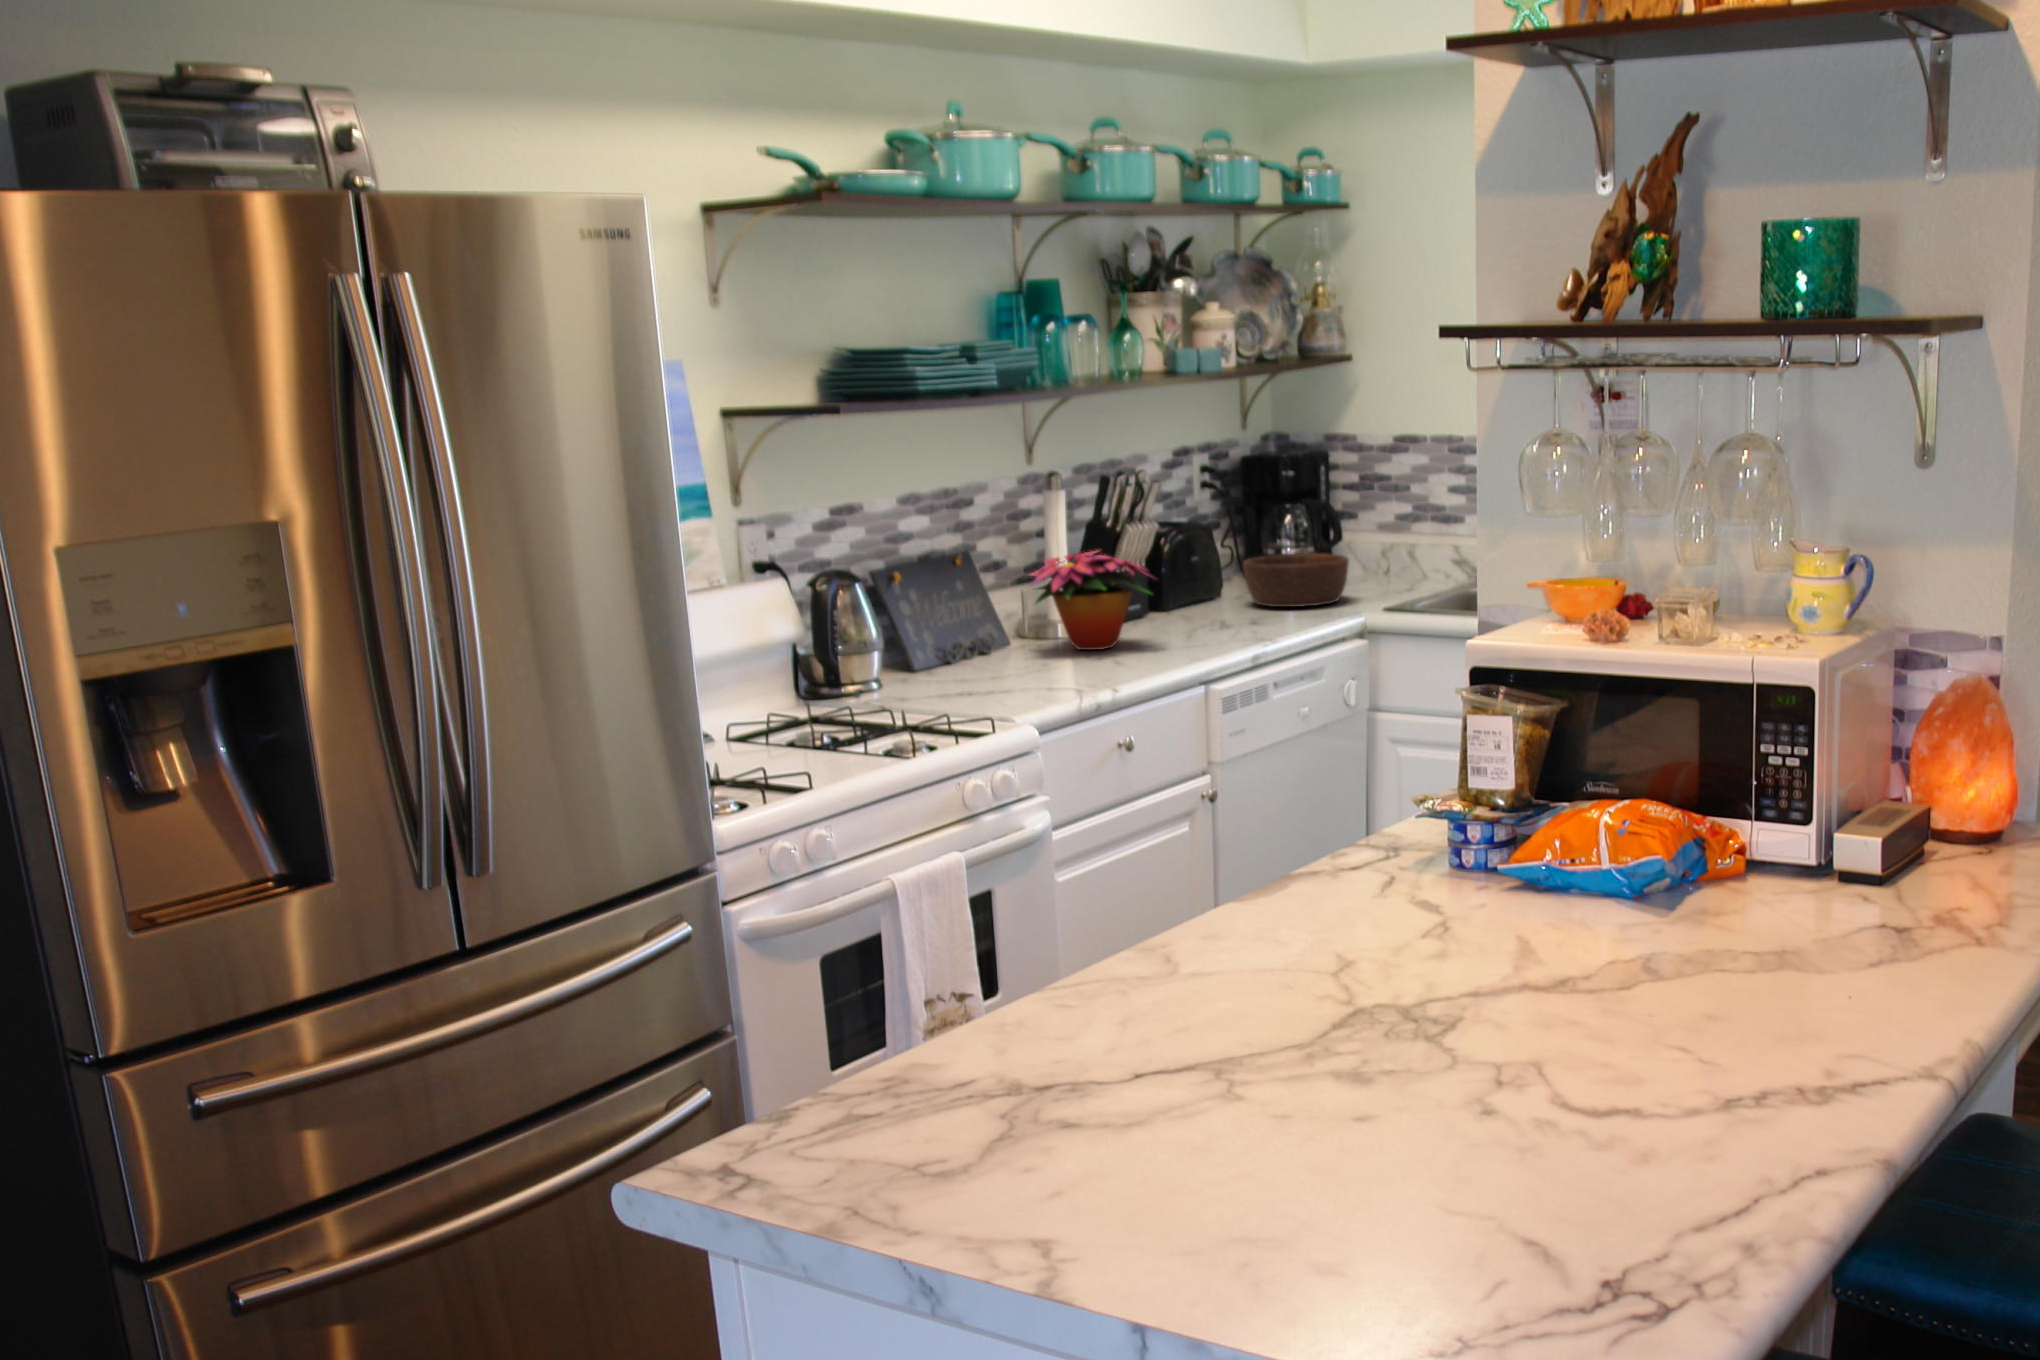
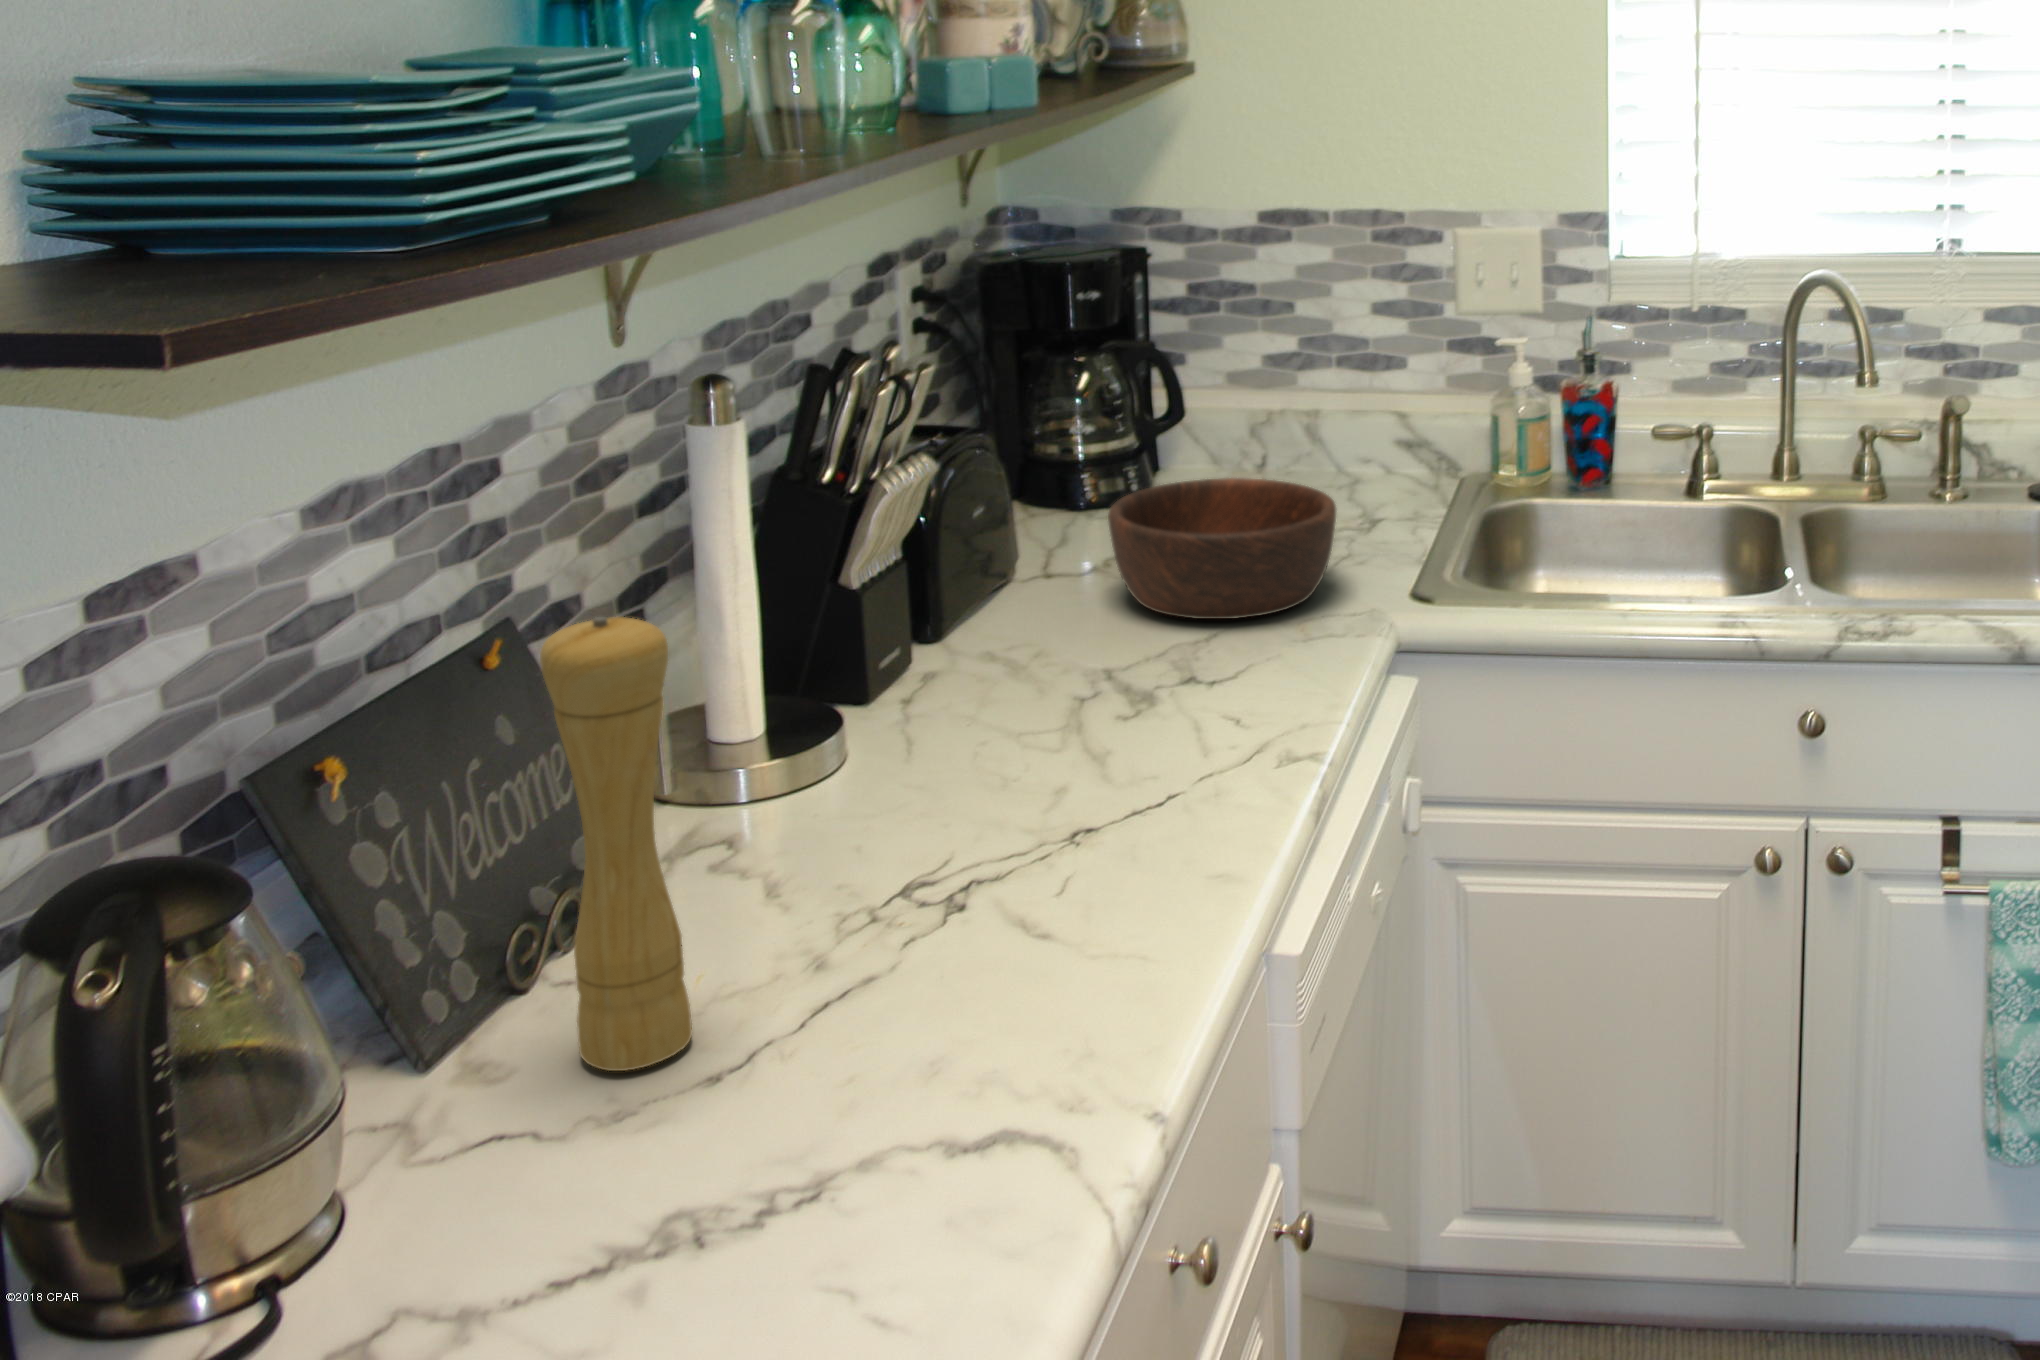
pepper mill: none [943,521,989,671] -> present [540,616,692,1071]
flower arrangement: present [1030,551,1155,650] -> none [723,595,1121,878]

